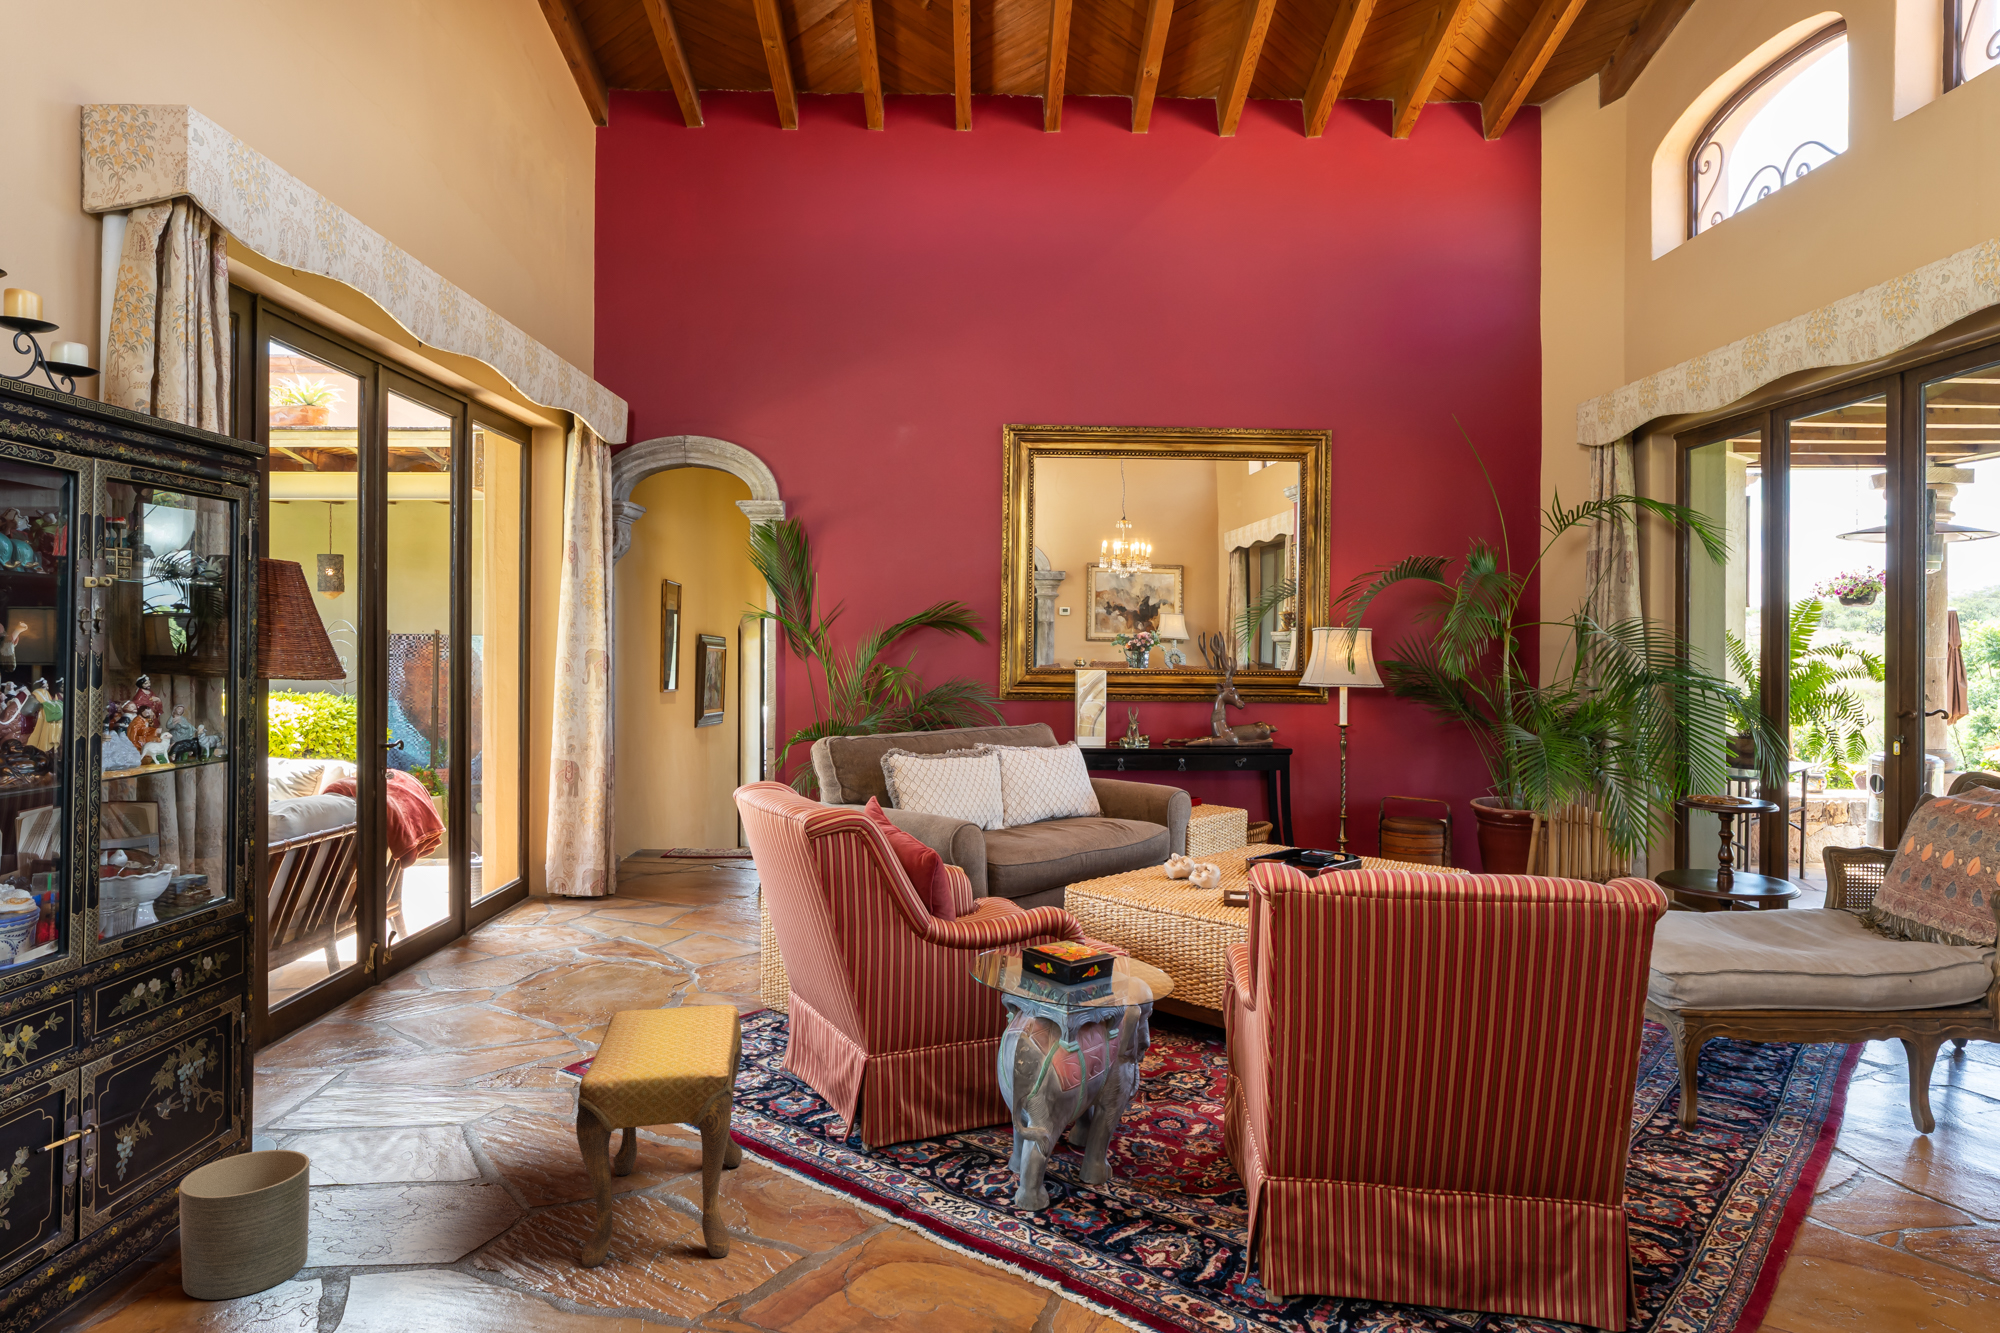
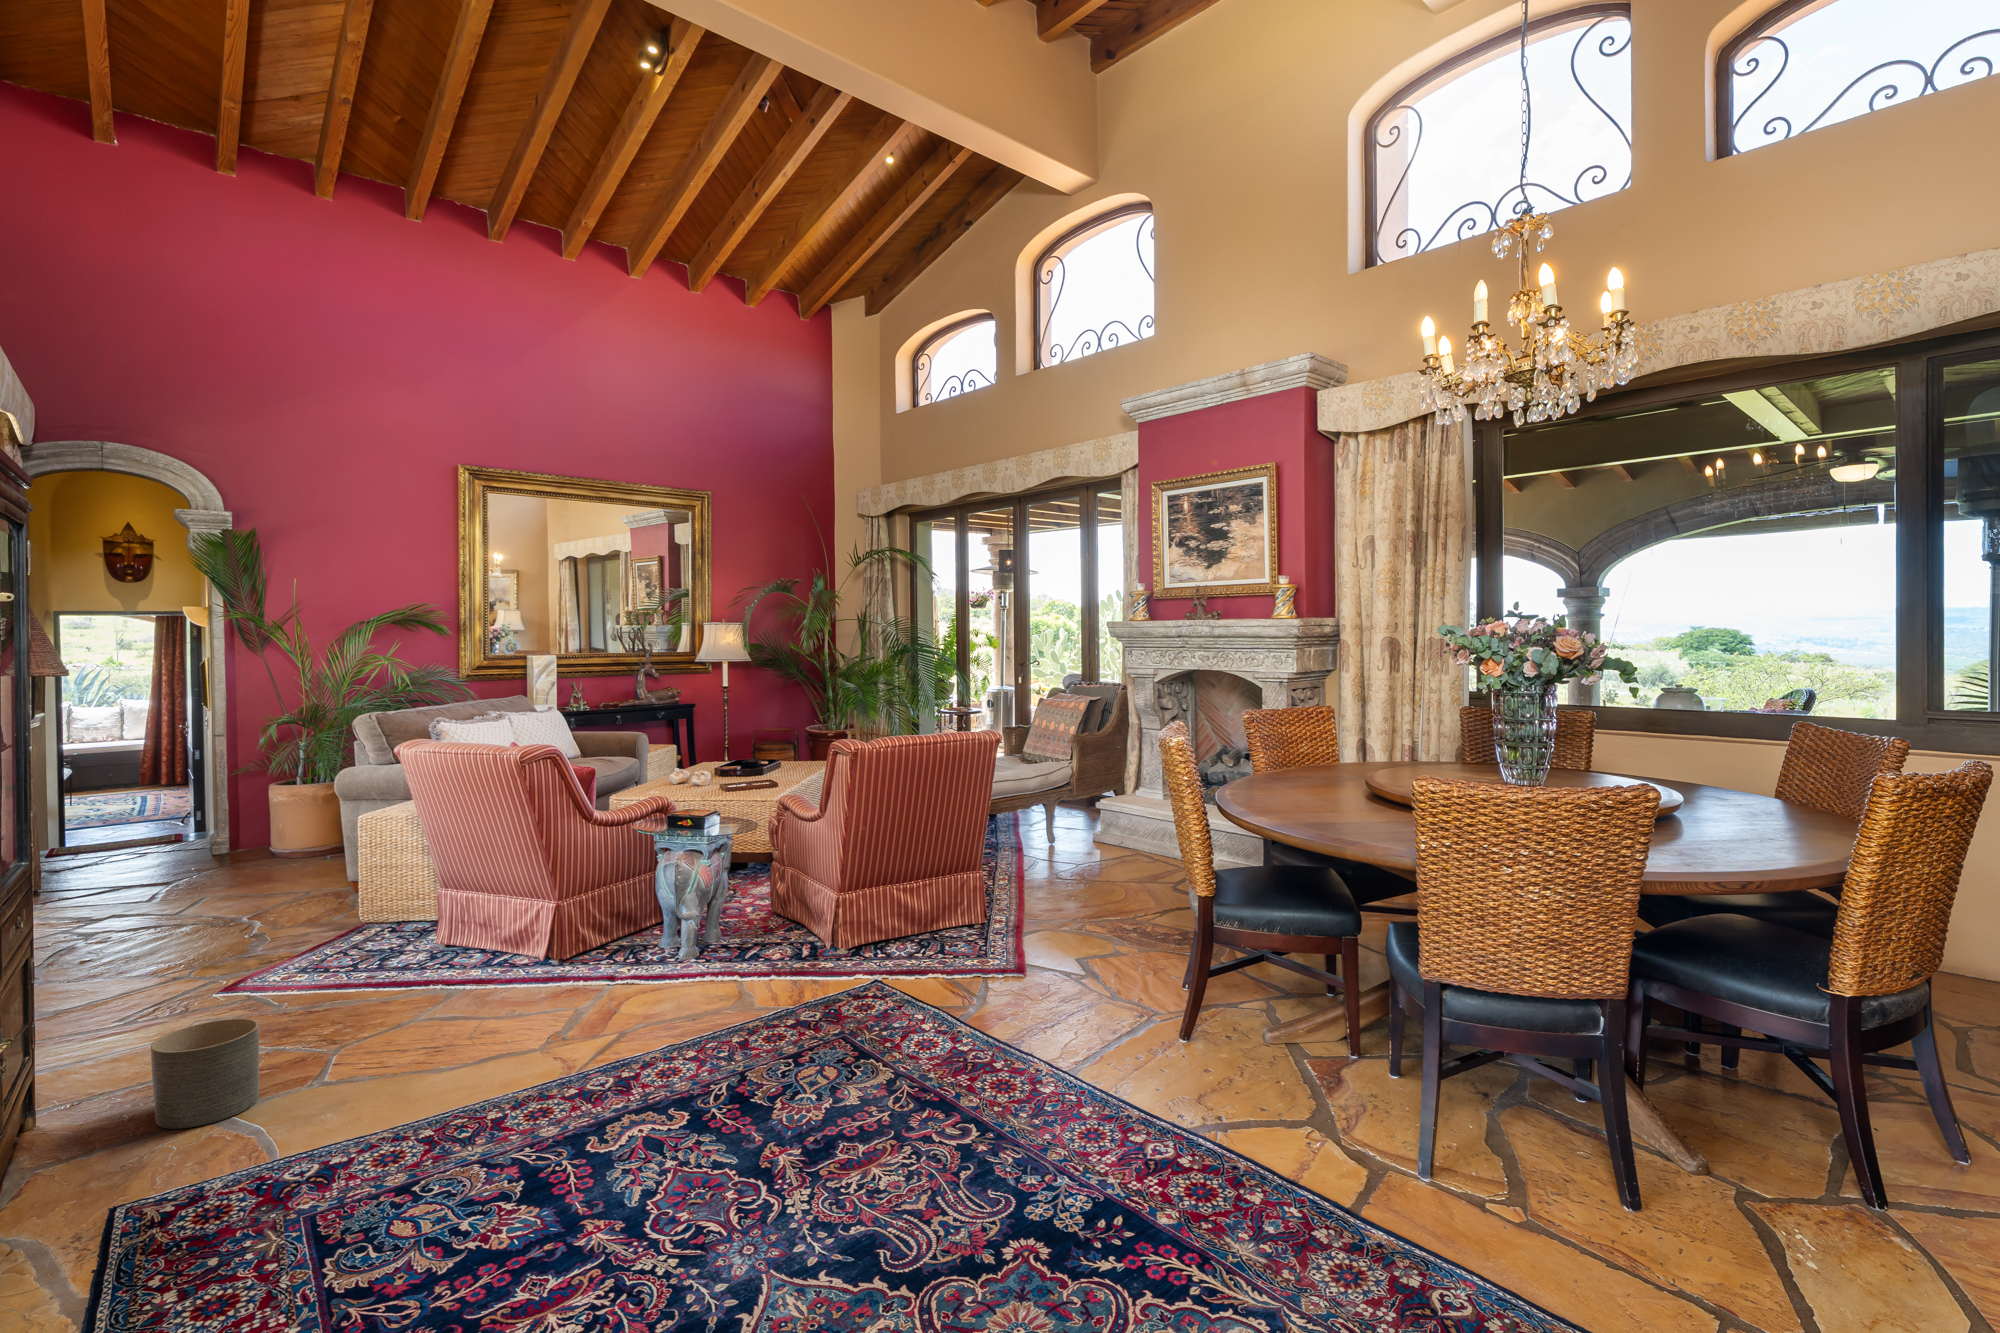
footstool: present [576,1005,742,1268] -> none [425,875,574,1037]

